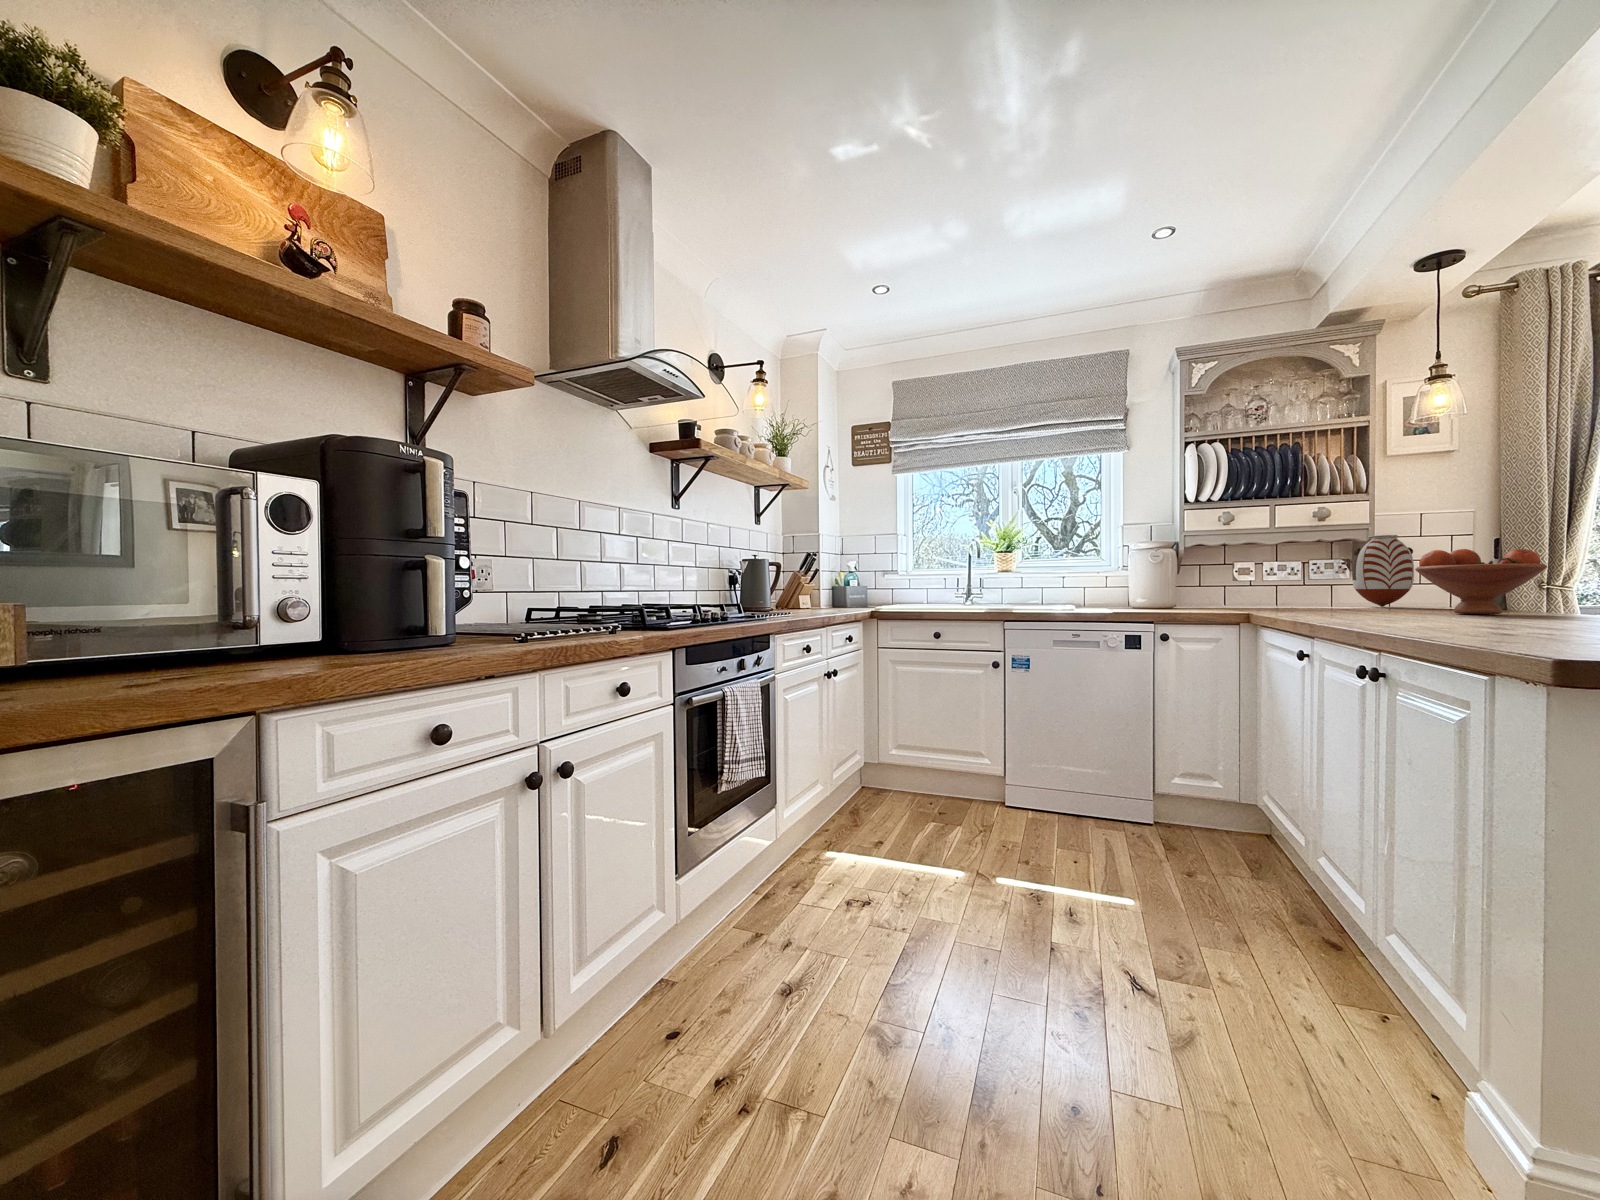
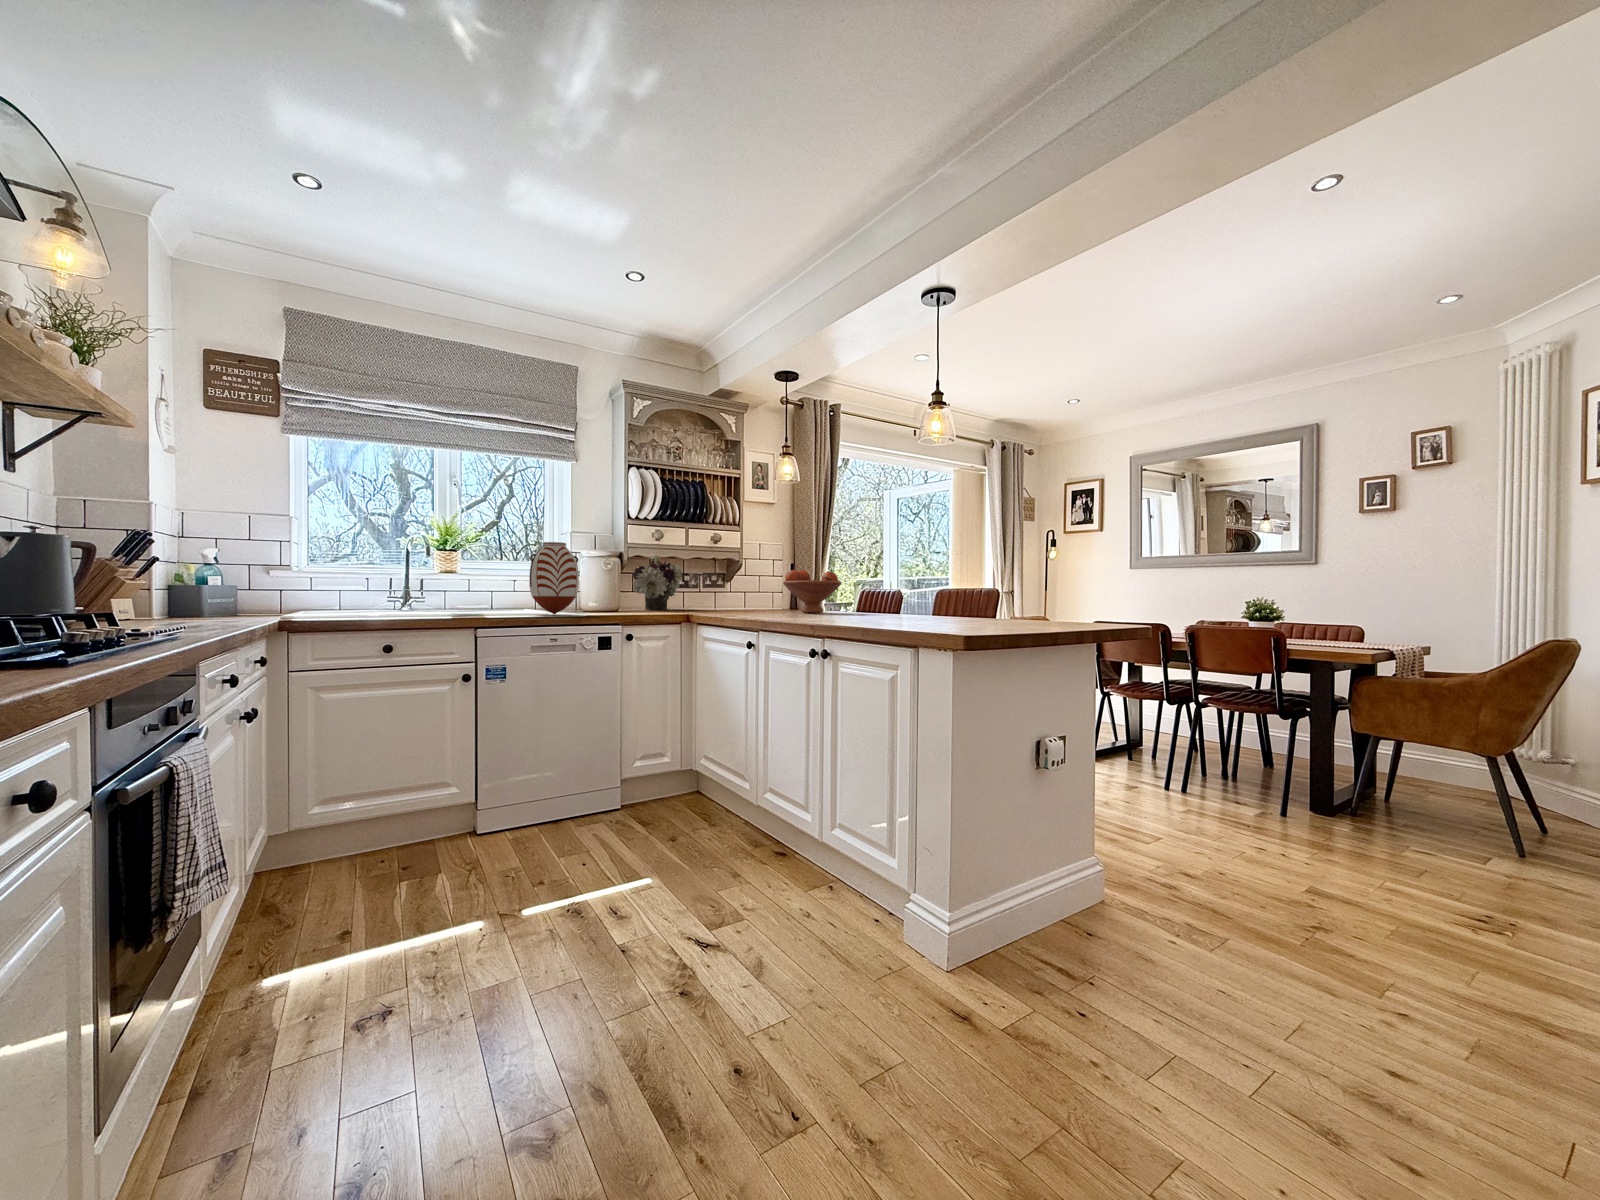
vase: present [1352,535,1414,607] -> present [530,542,579,614]
flower arrangement: none [1197,540,1268,606] -> present [632,554,682,609]

